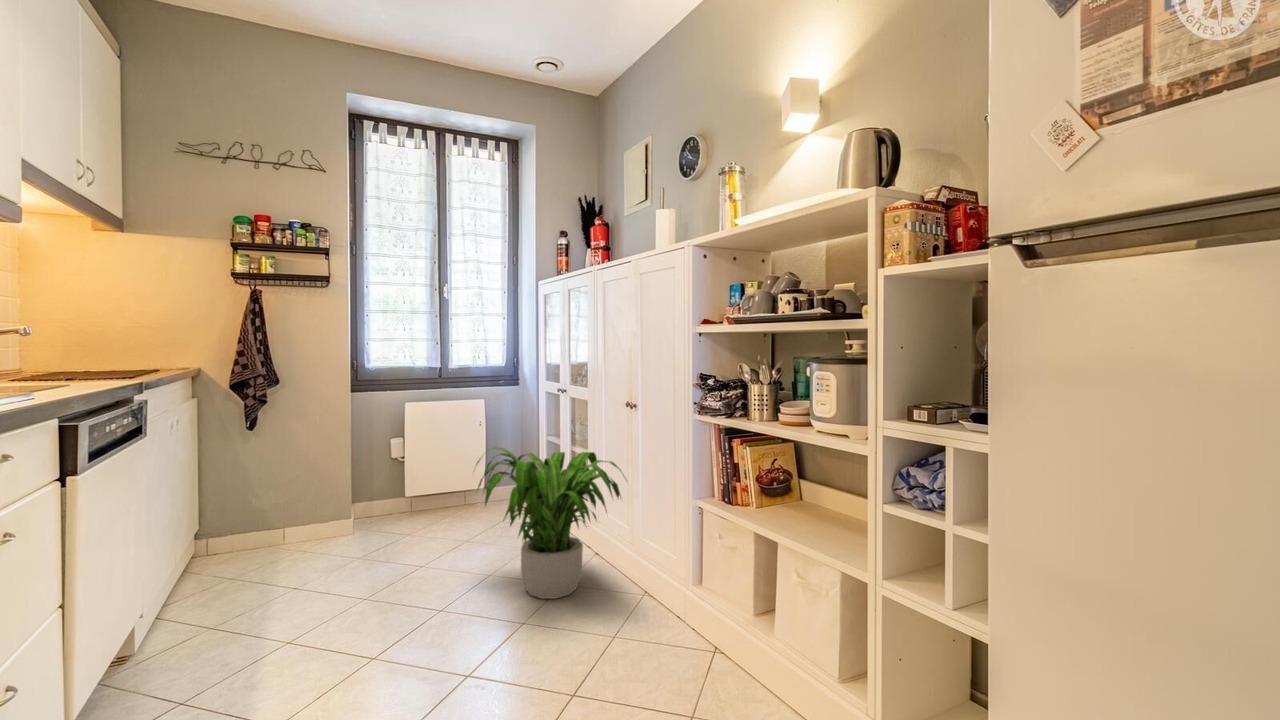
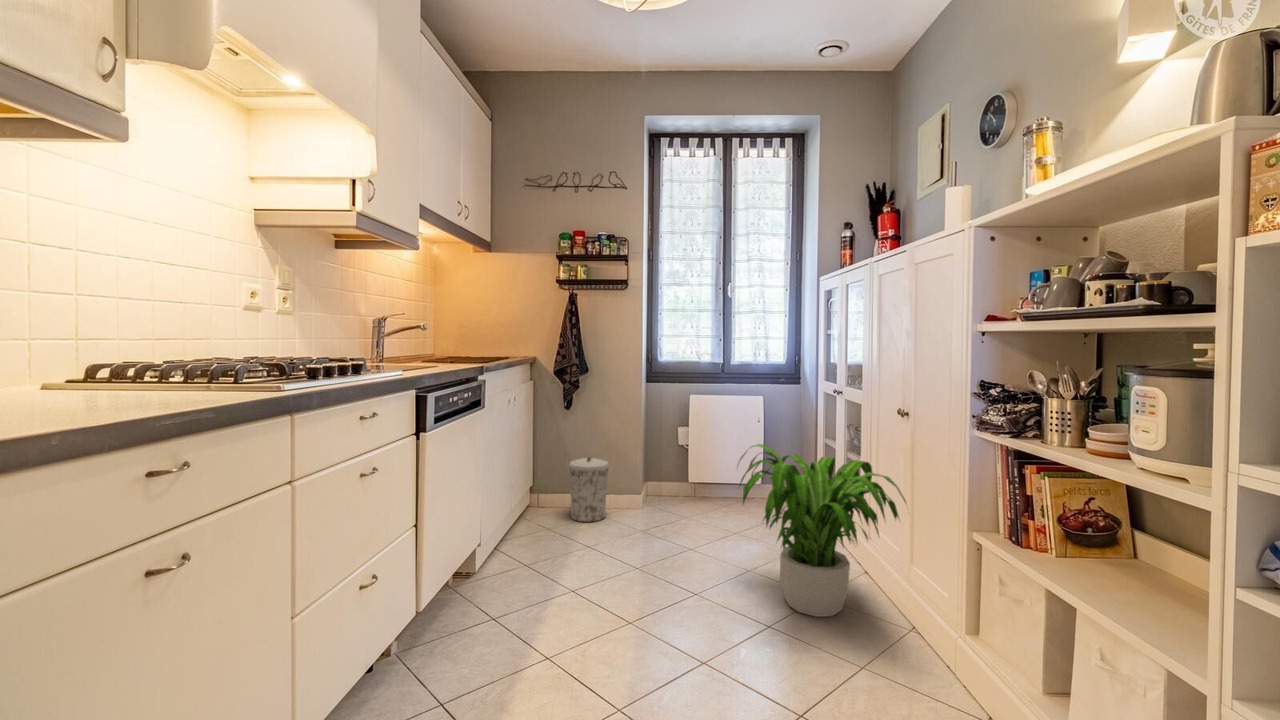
trash can: none [257,485,313,564] -> present [569,457,609,522]

